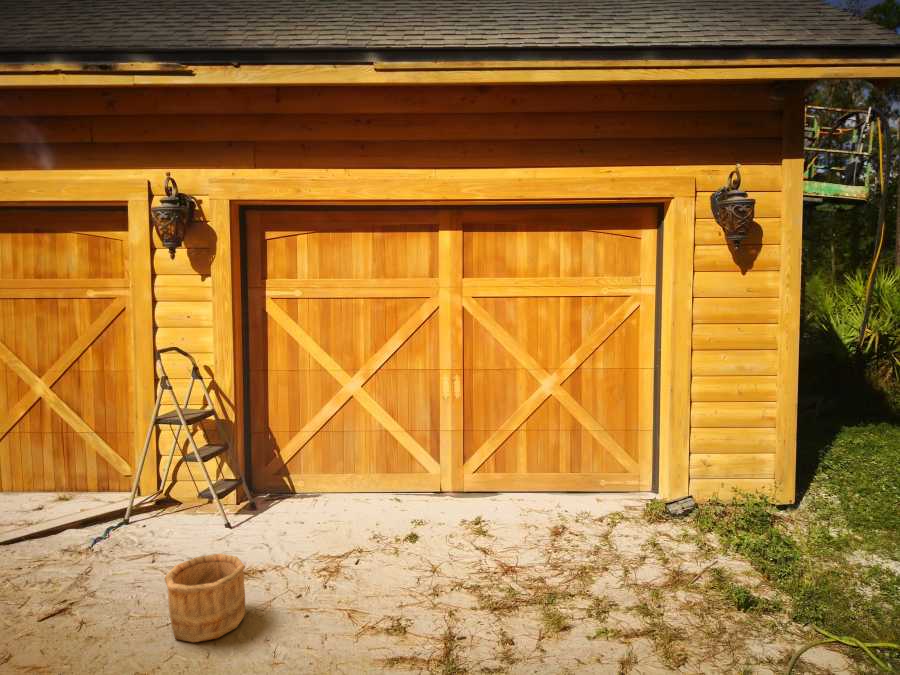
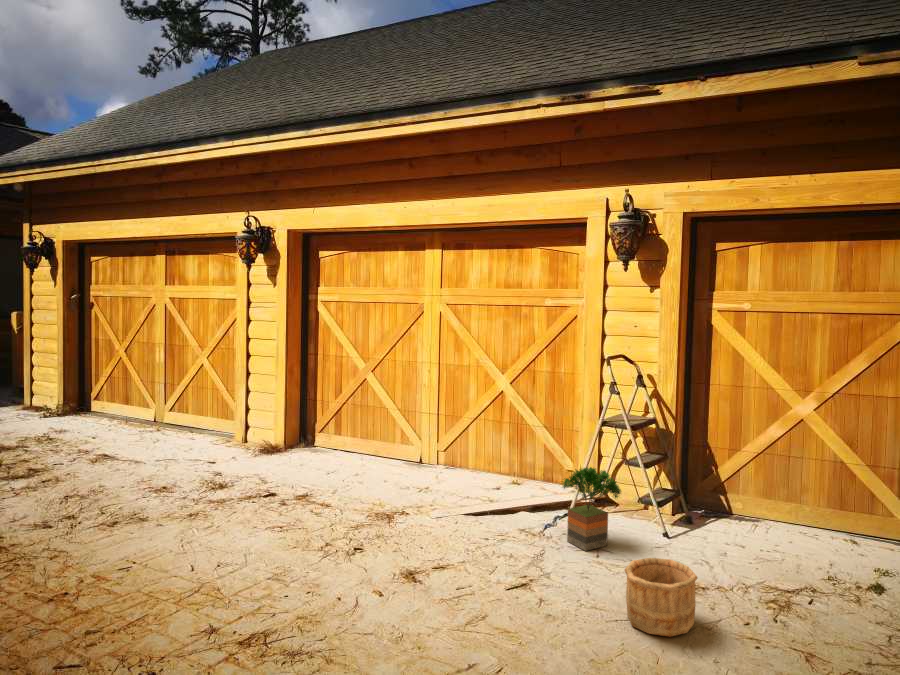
potted tree: none [102,469,176,563] -> present [563,467,621,551]

